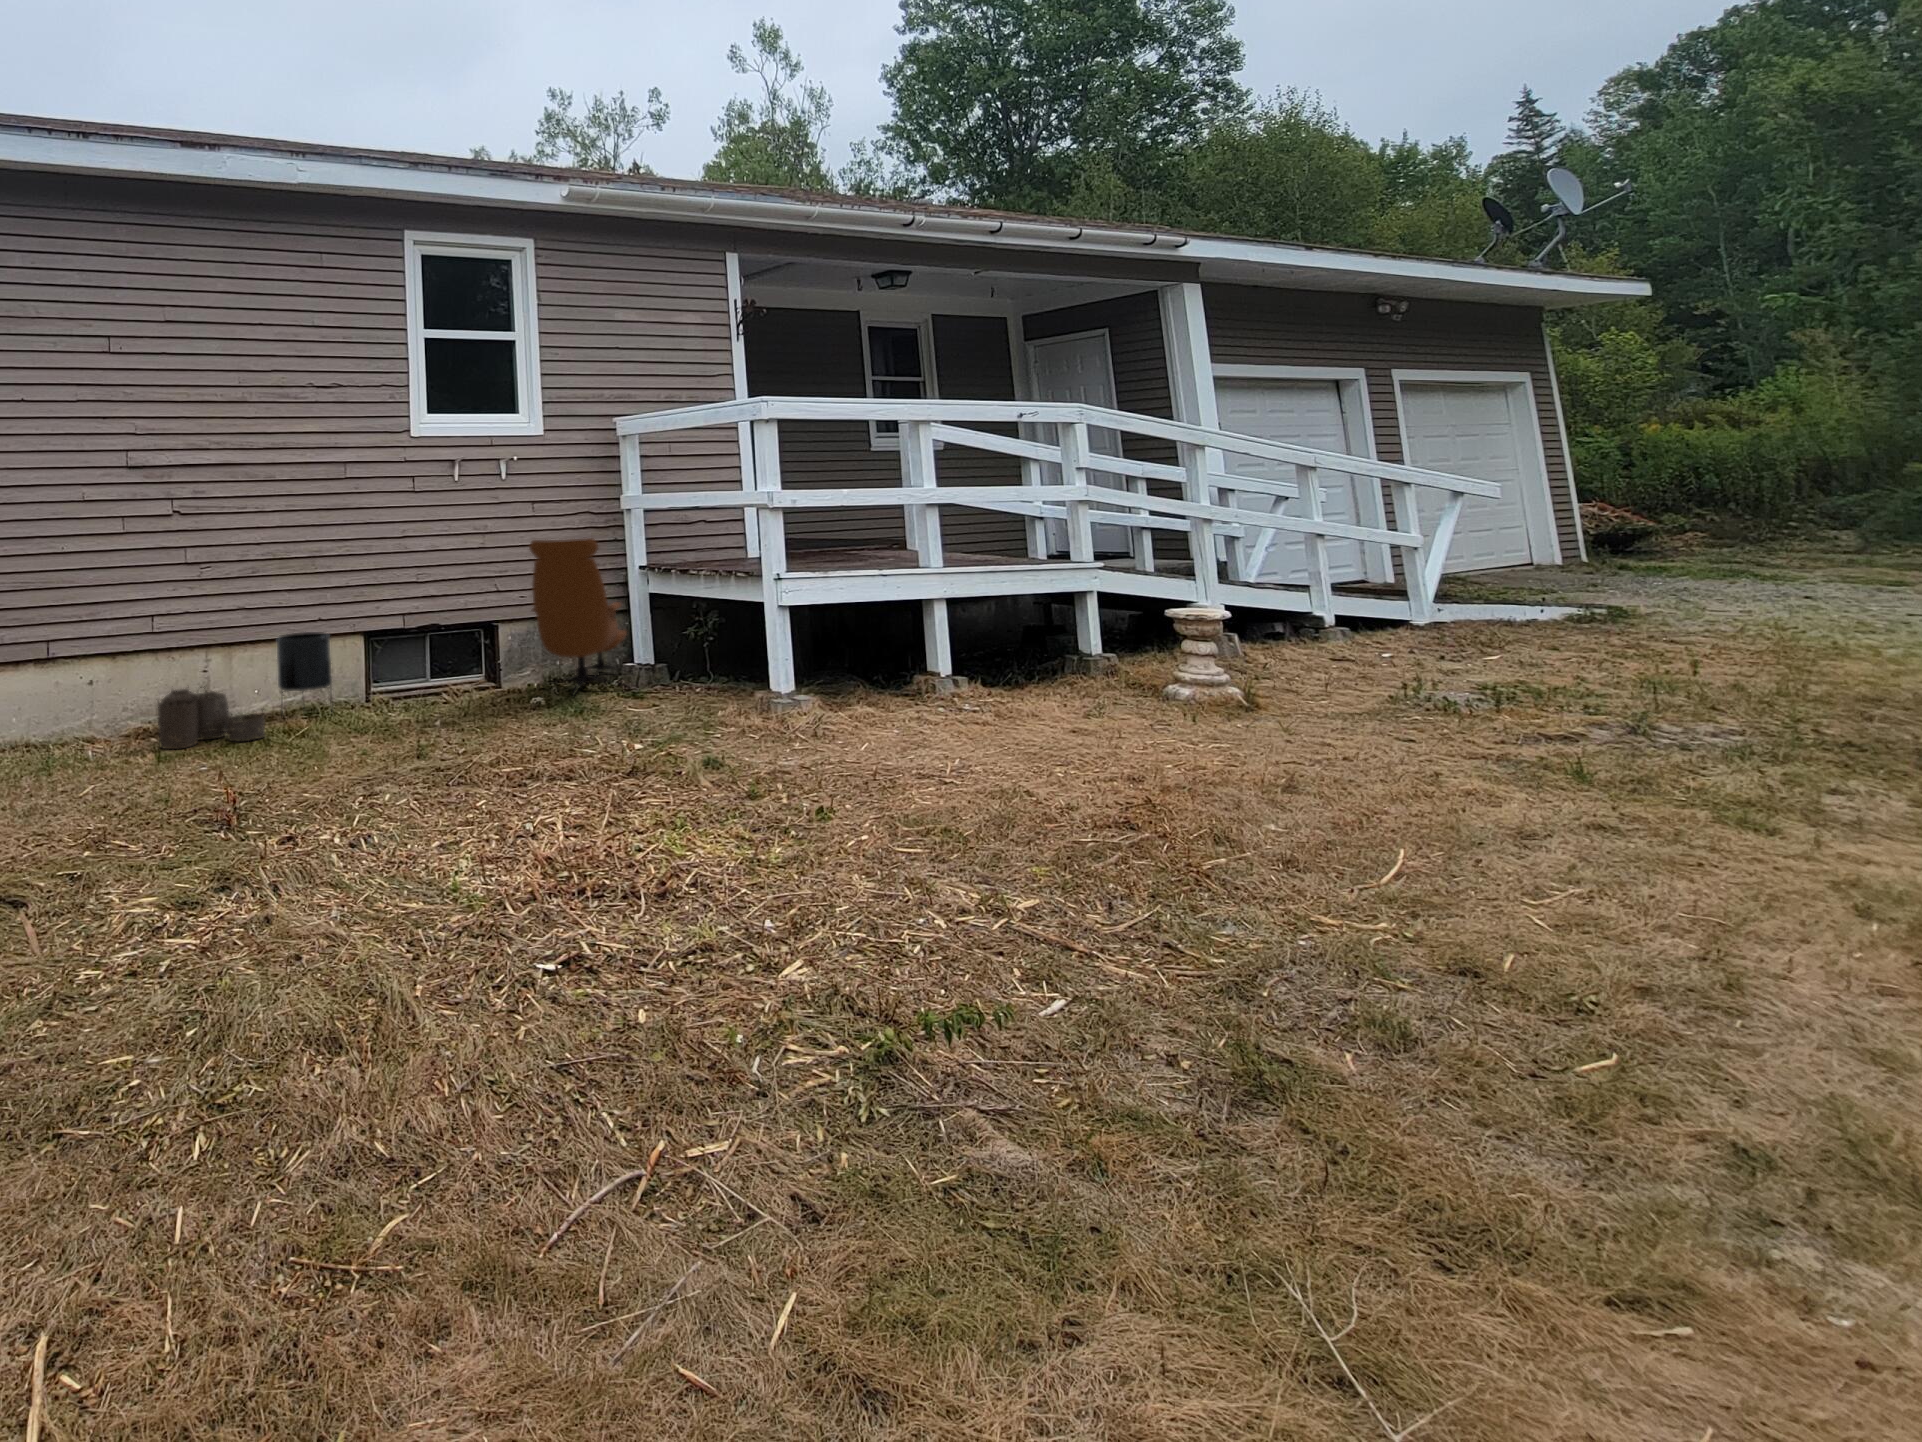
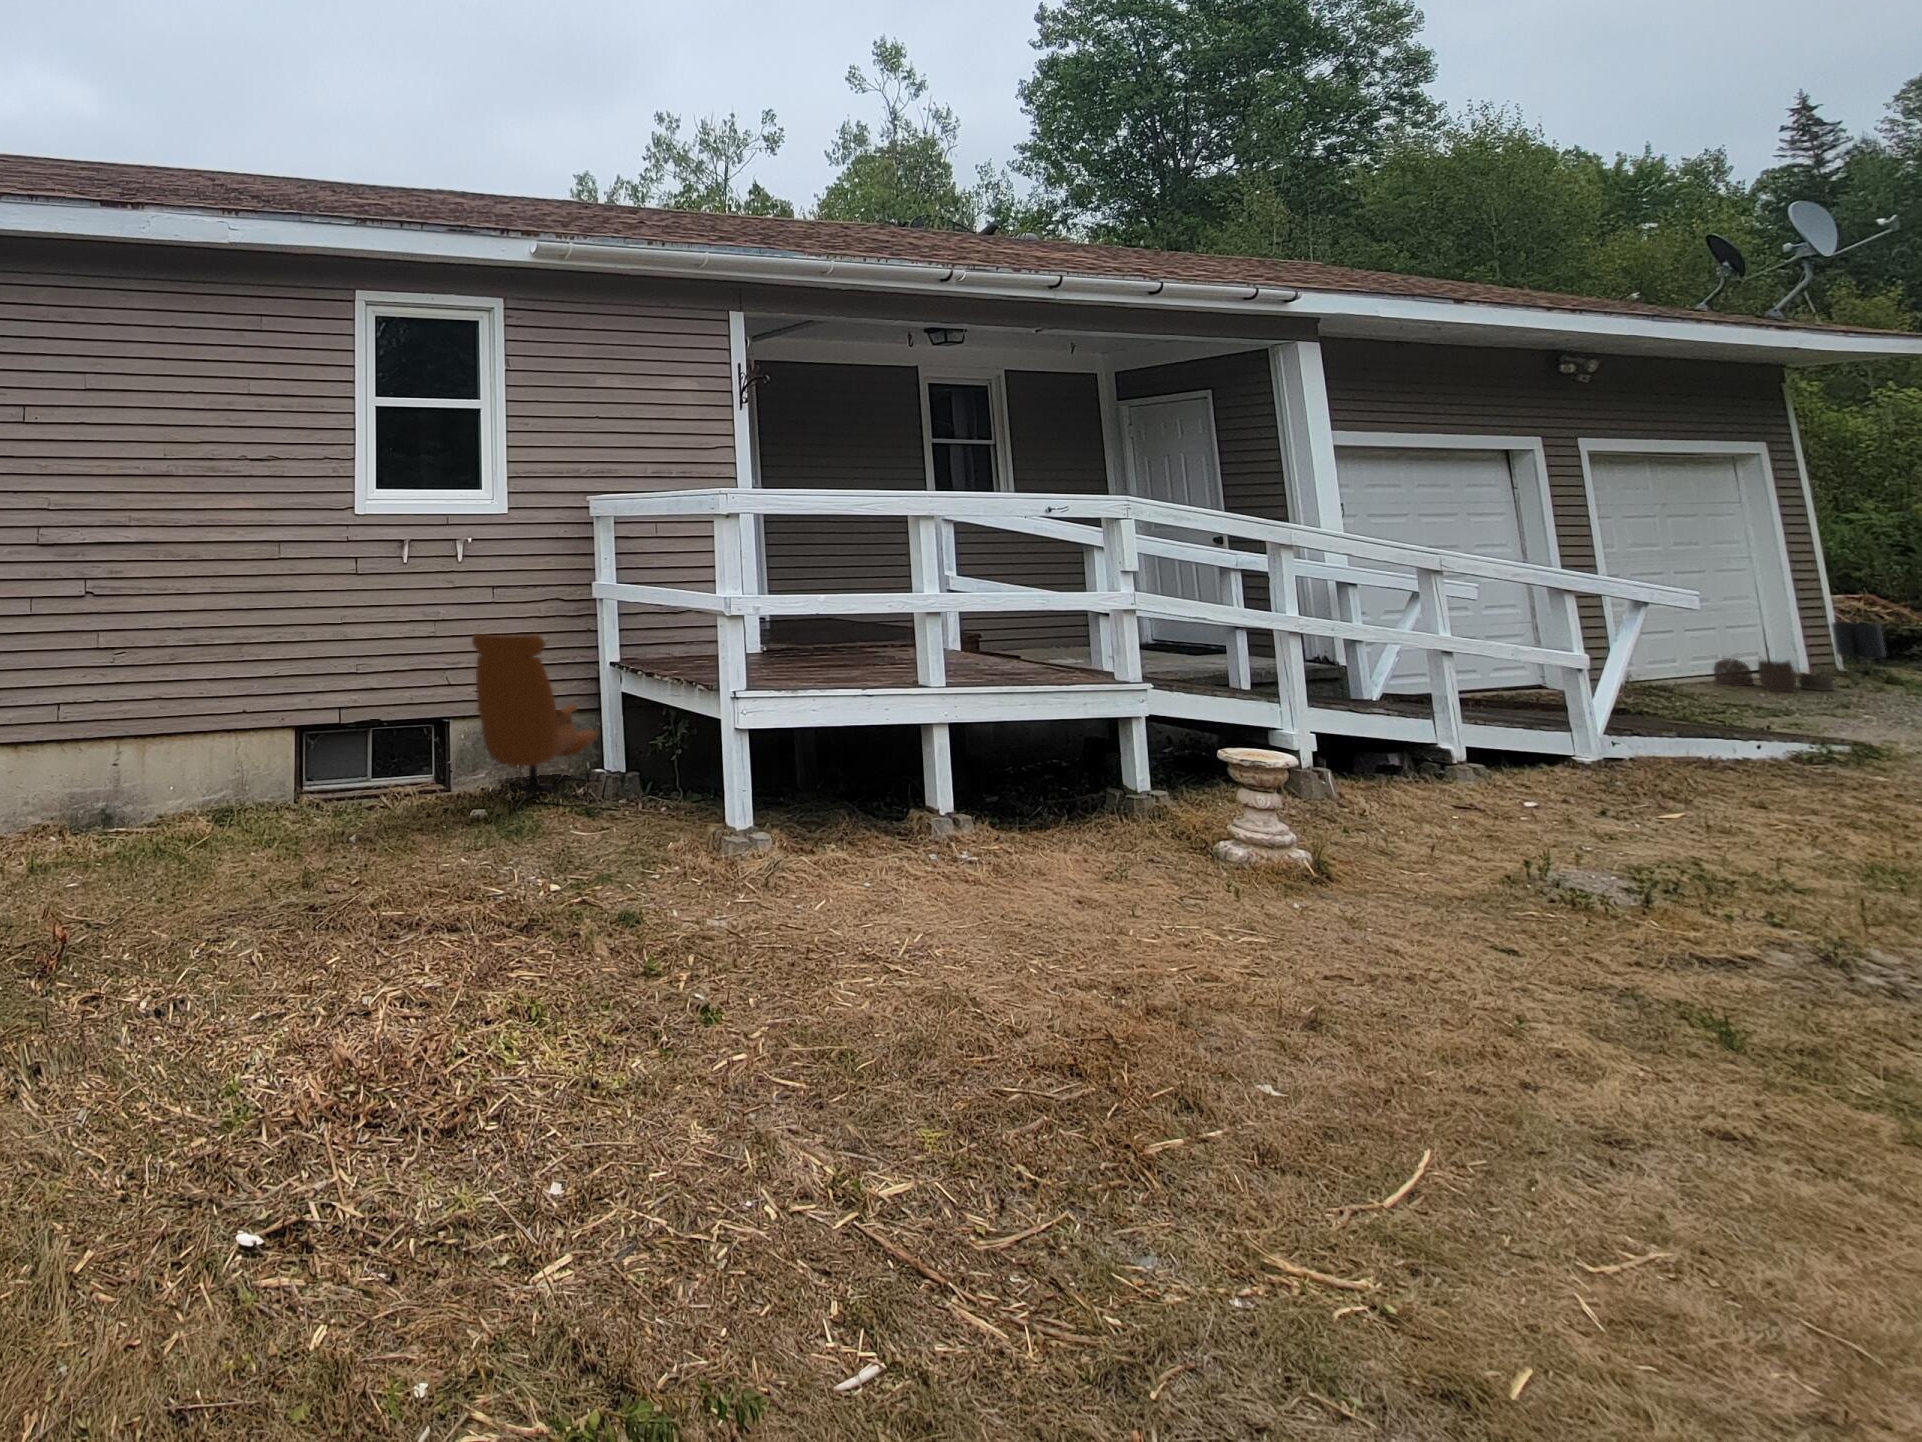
planter: present [277,632,332,701] -> present [1832,622,1885,658]
woven basket: present [158,688,265,749] -> present [1714,657,1833,693]

